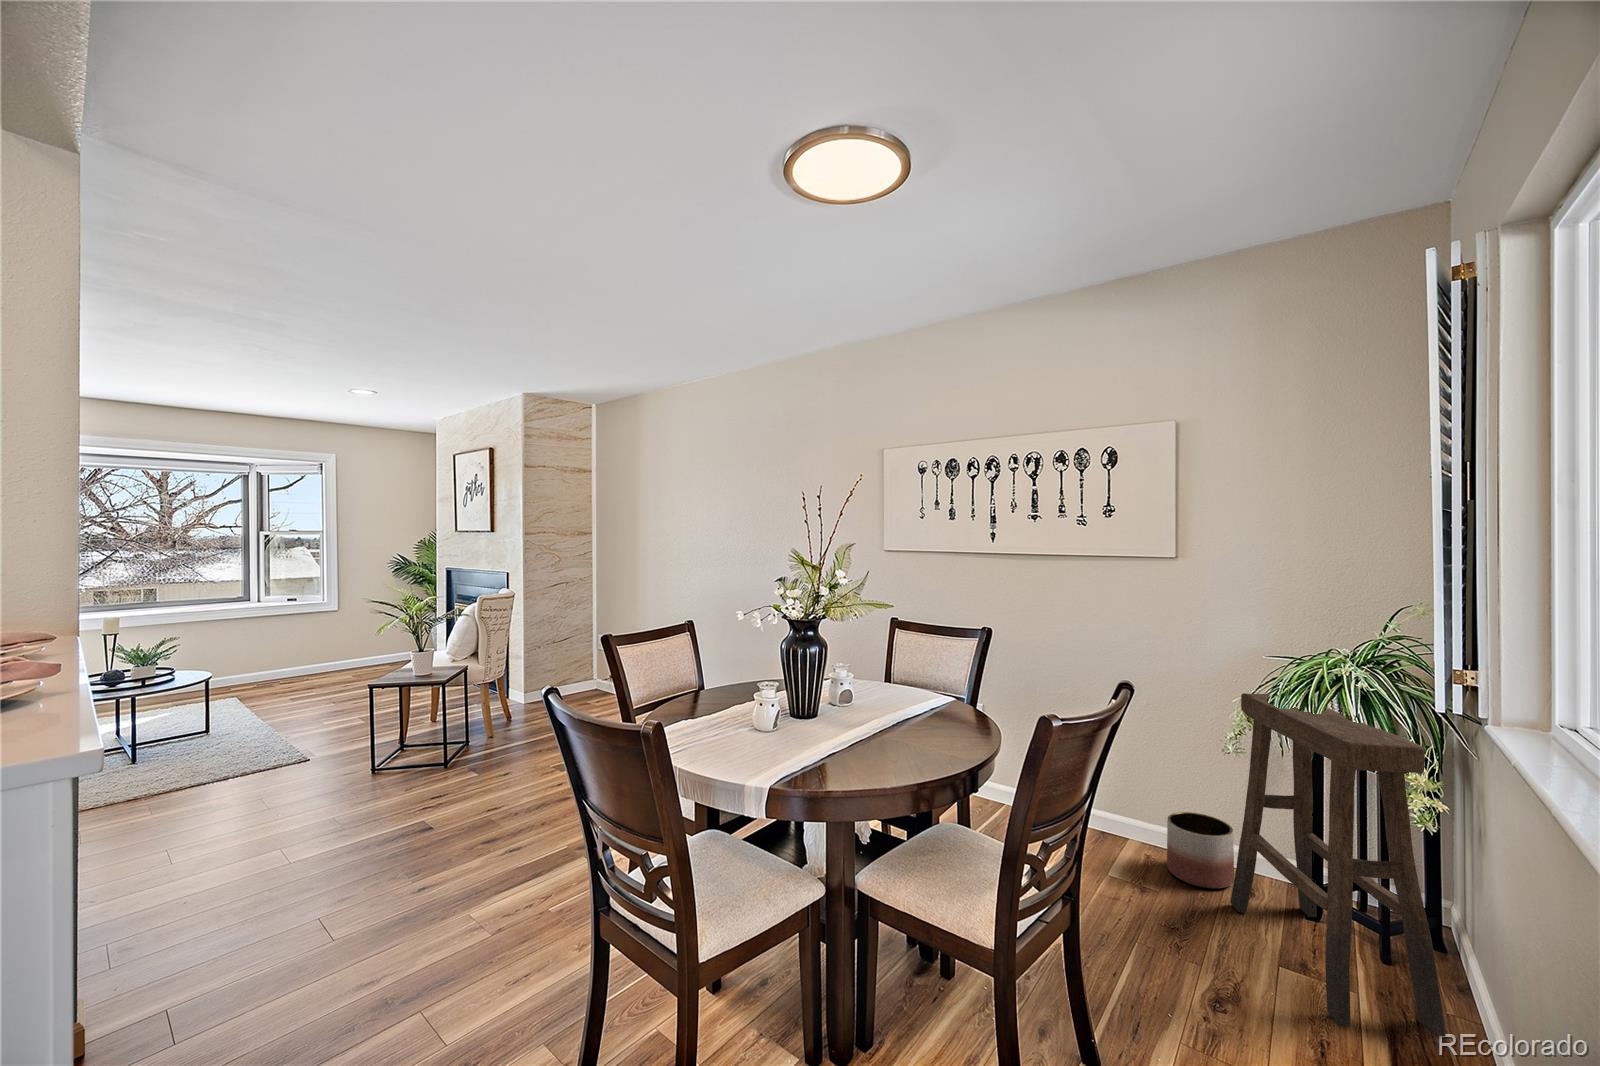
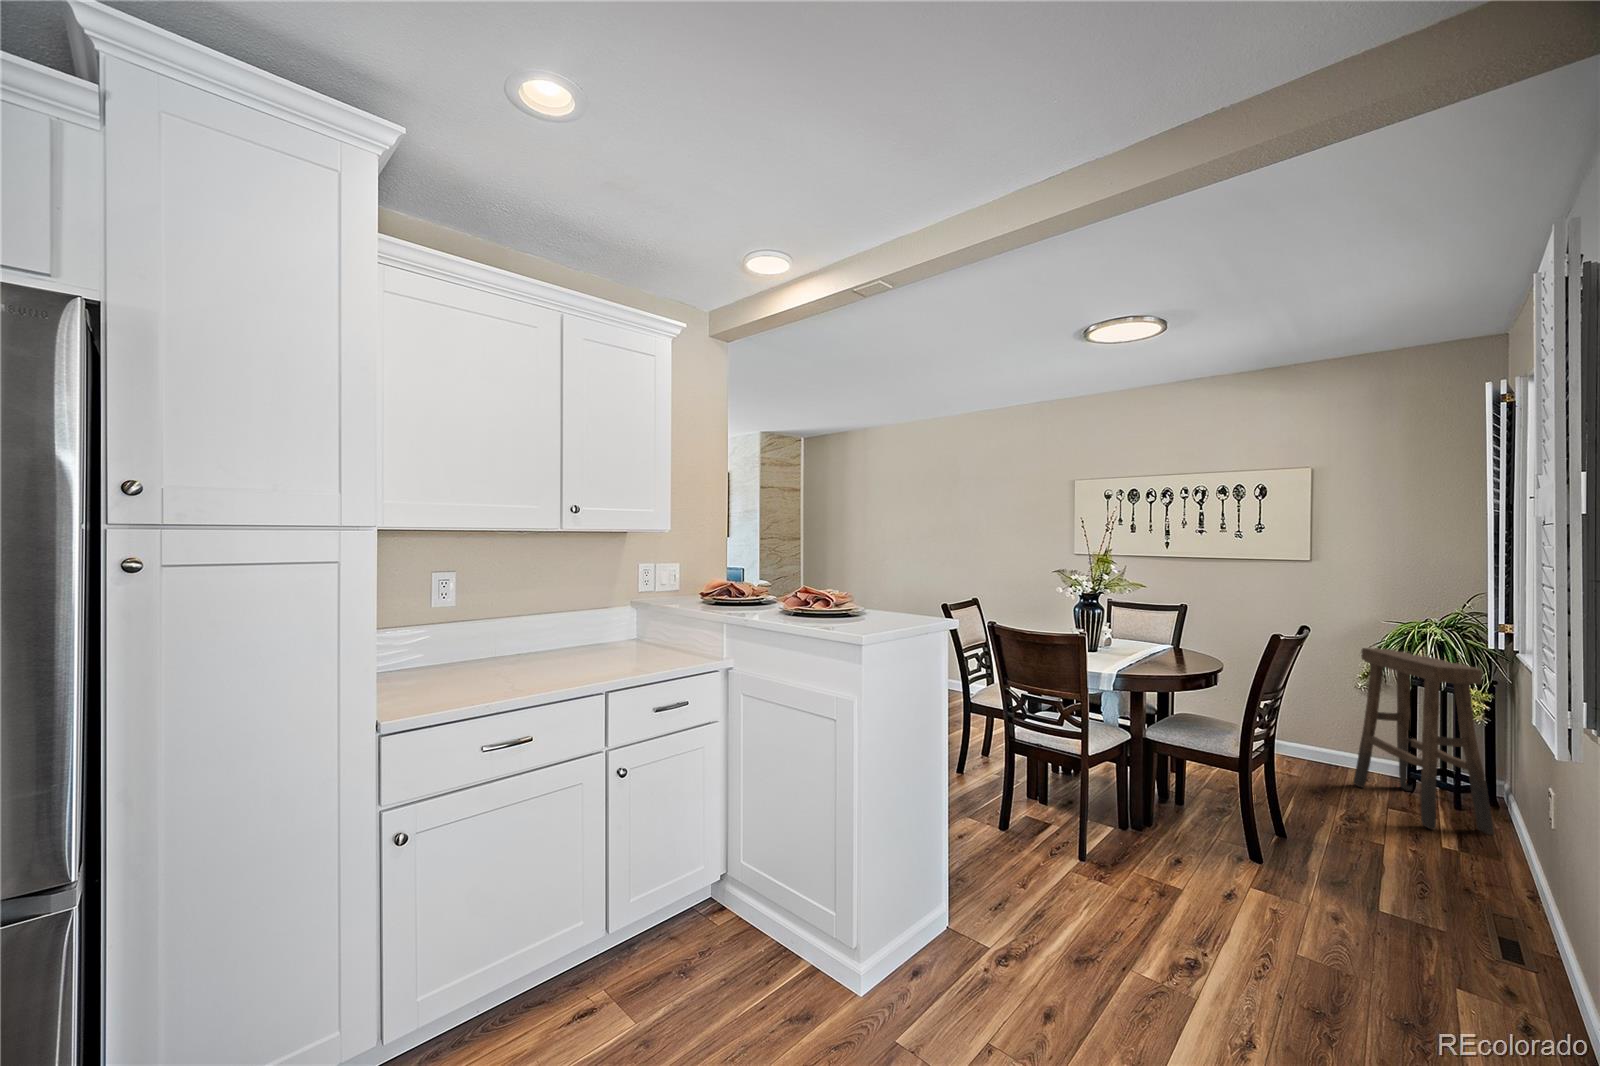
planter: present [1167,812,1234,889] -> none [1305,732,1354,777]

